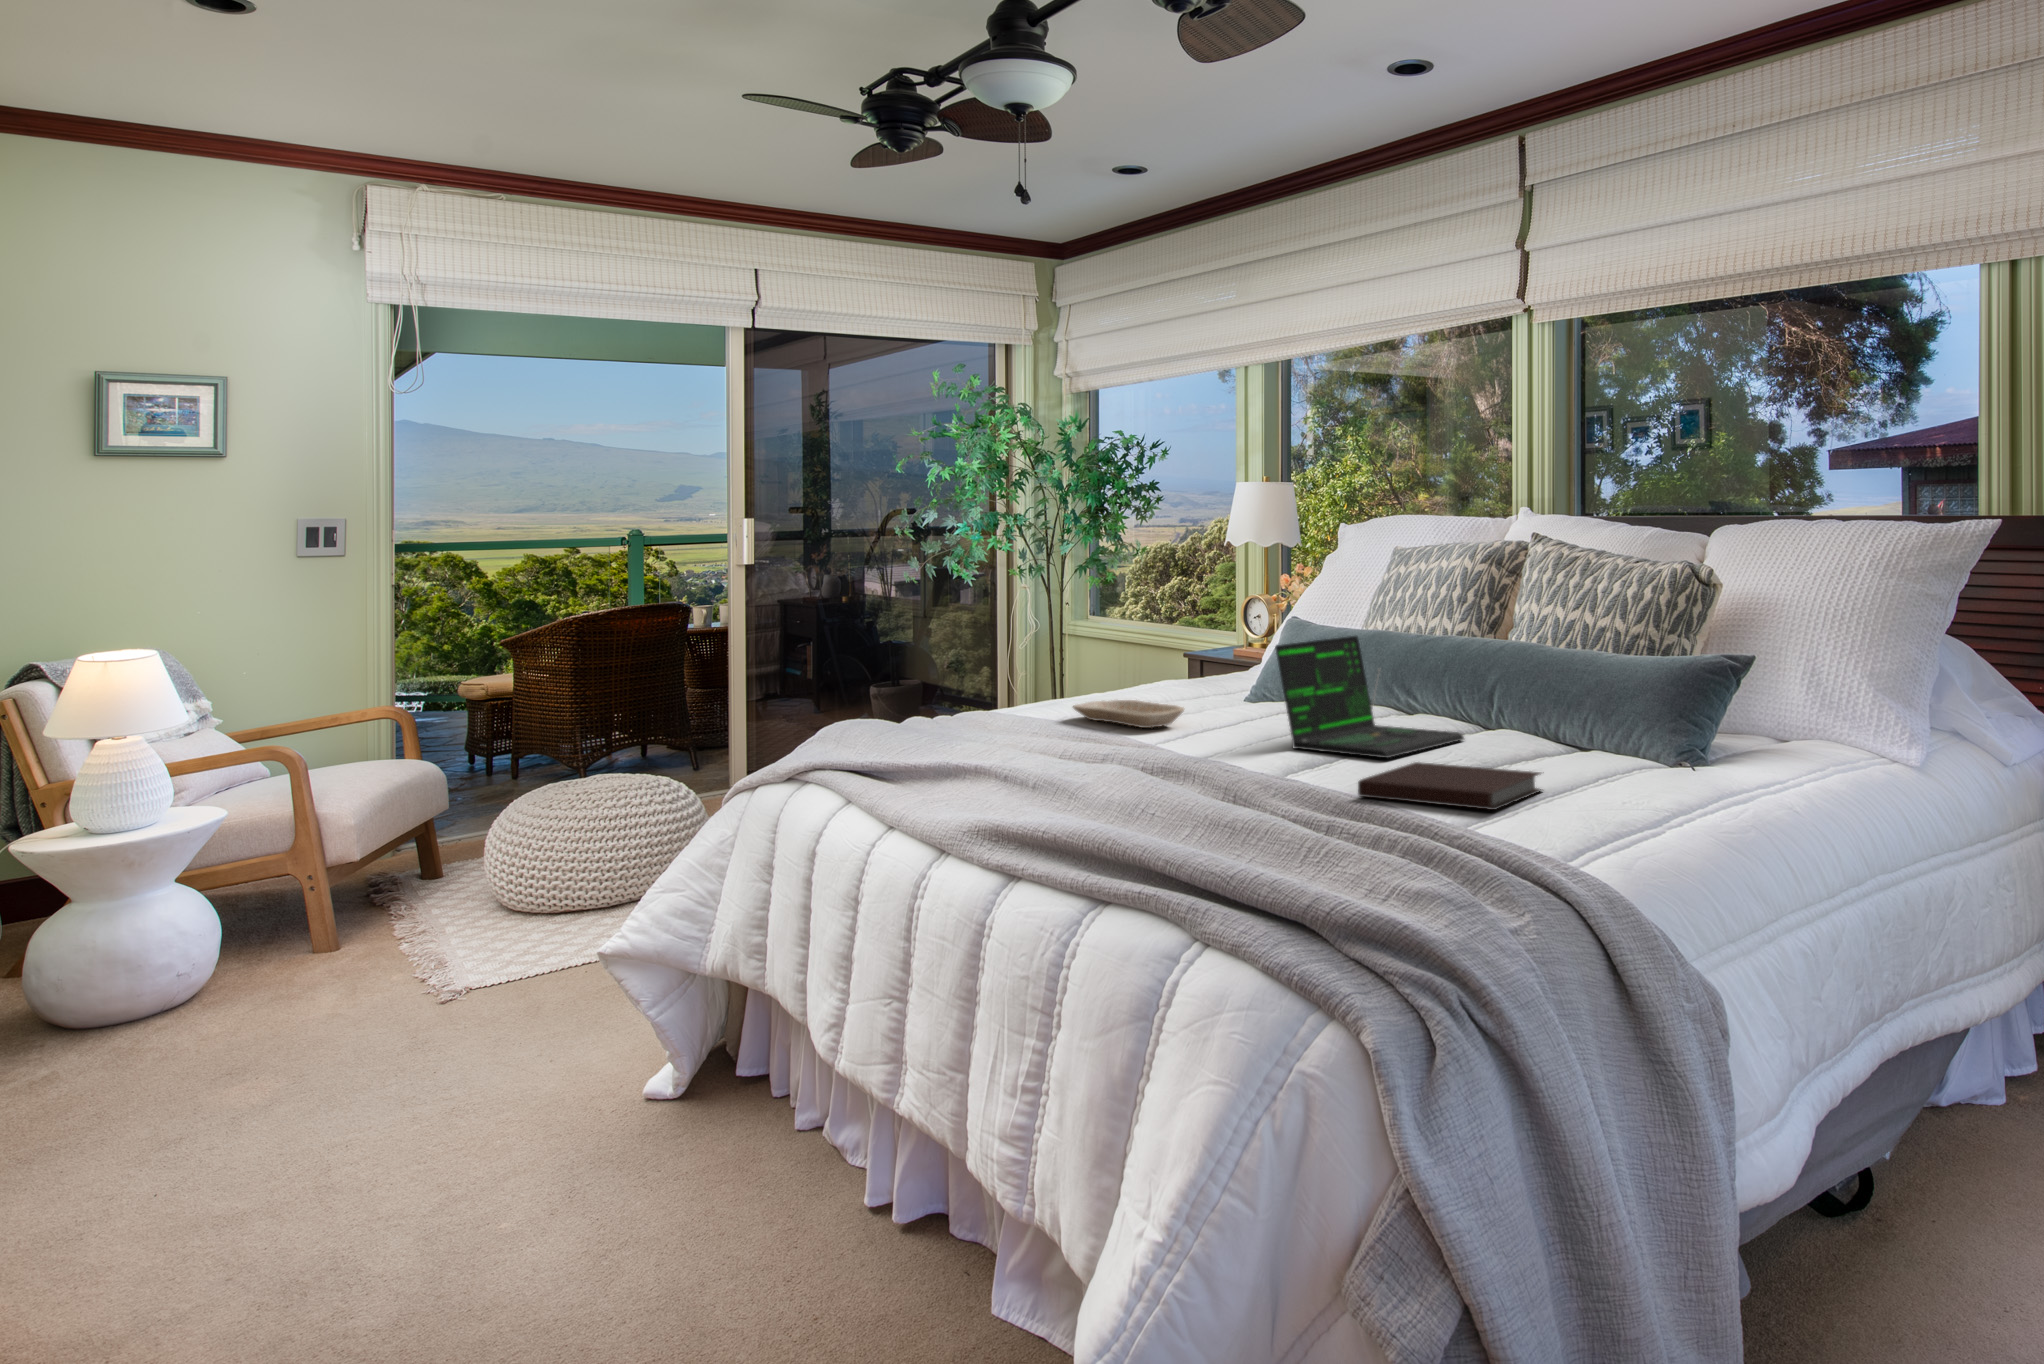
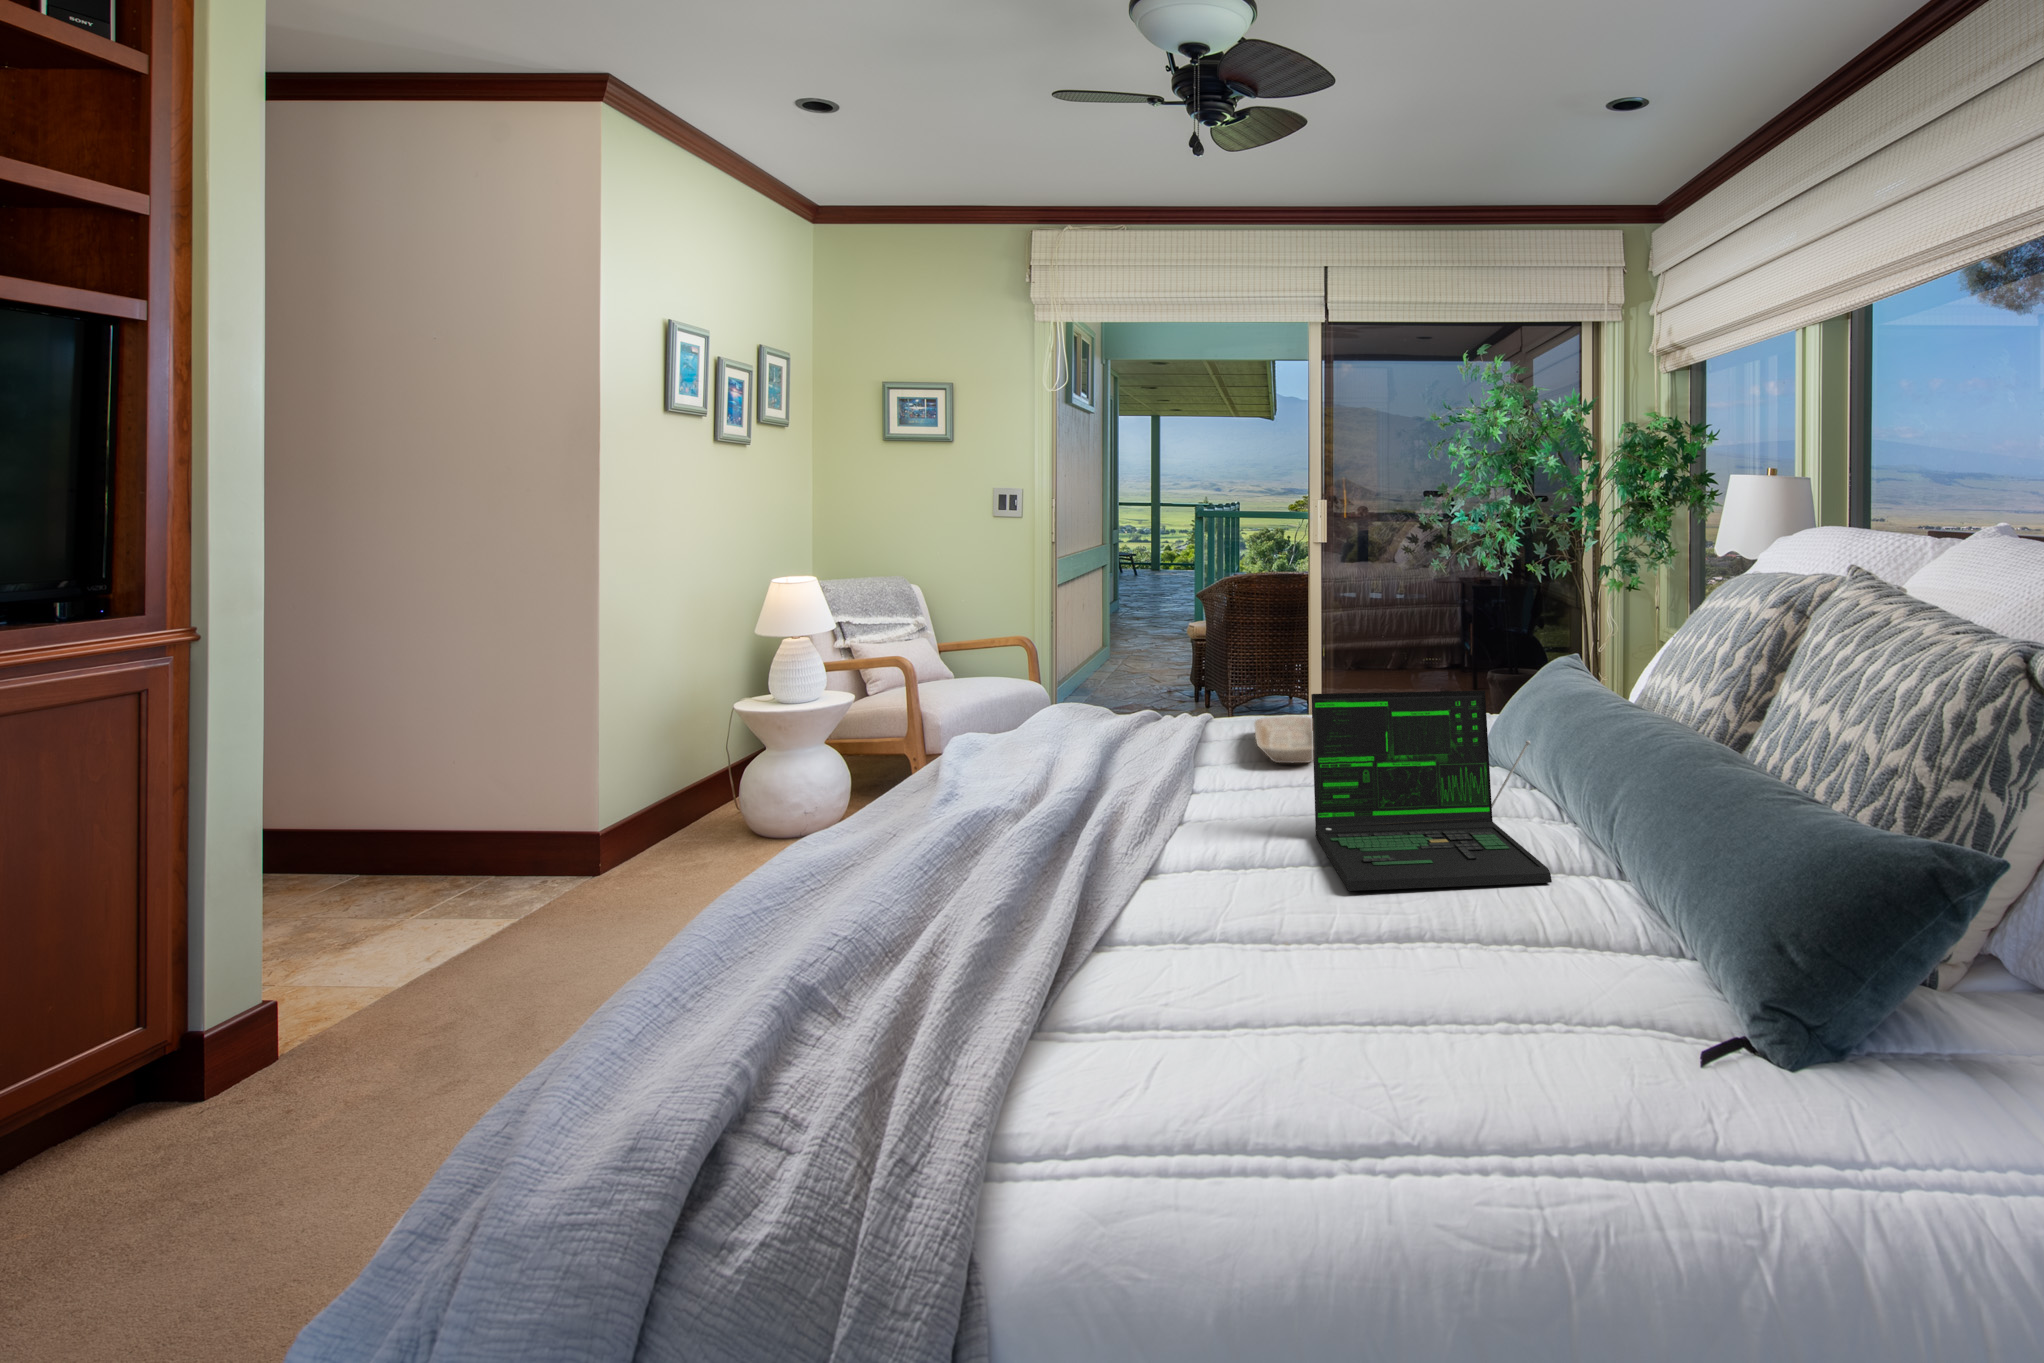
notebook: present [1358,762,1541,810] -> none [1118,919,1361,1068]

